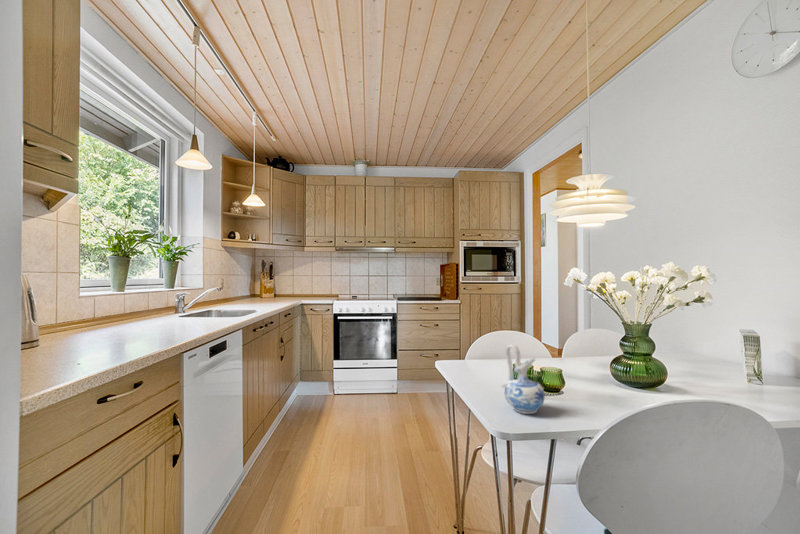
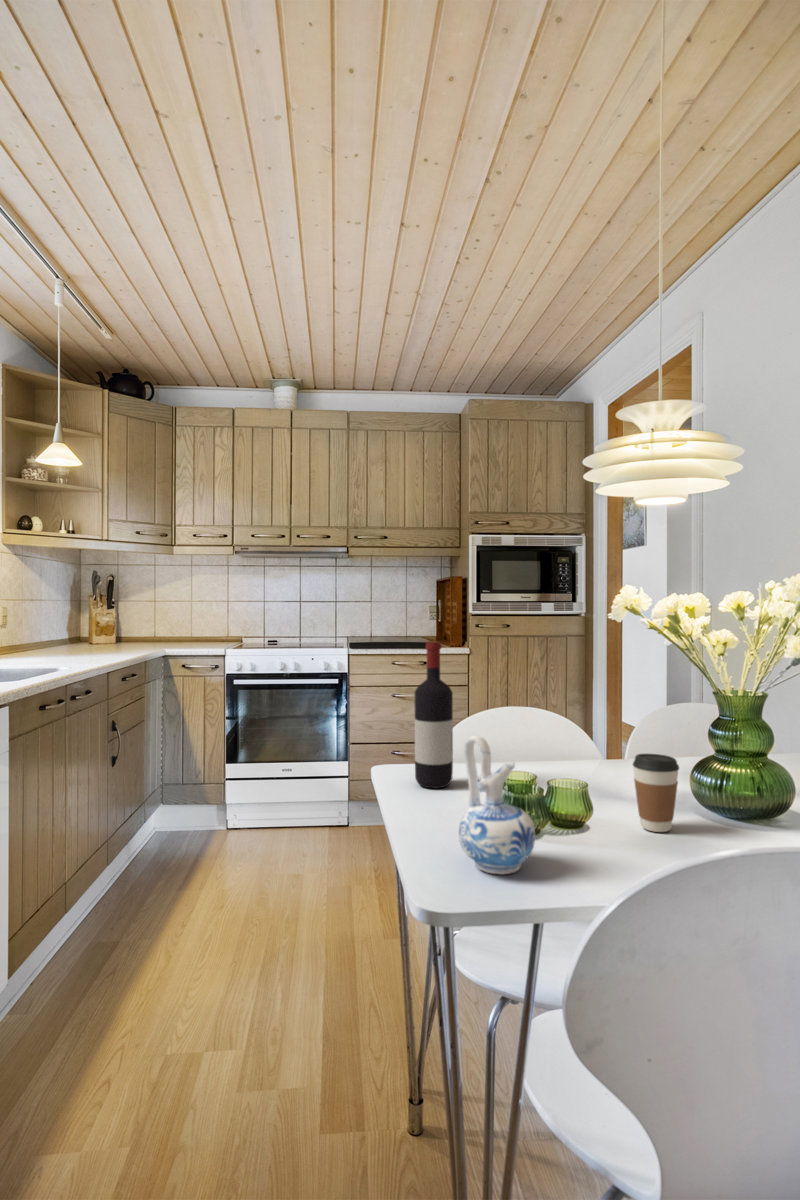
wine bottle: none [461,297,481,372] -> present [414,642,453,788]
coffee cup: none [584,354,609,394] -> present [633,754,679,832]

